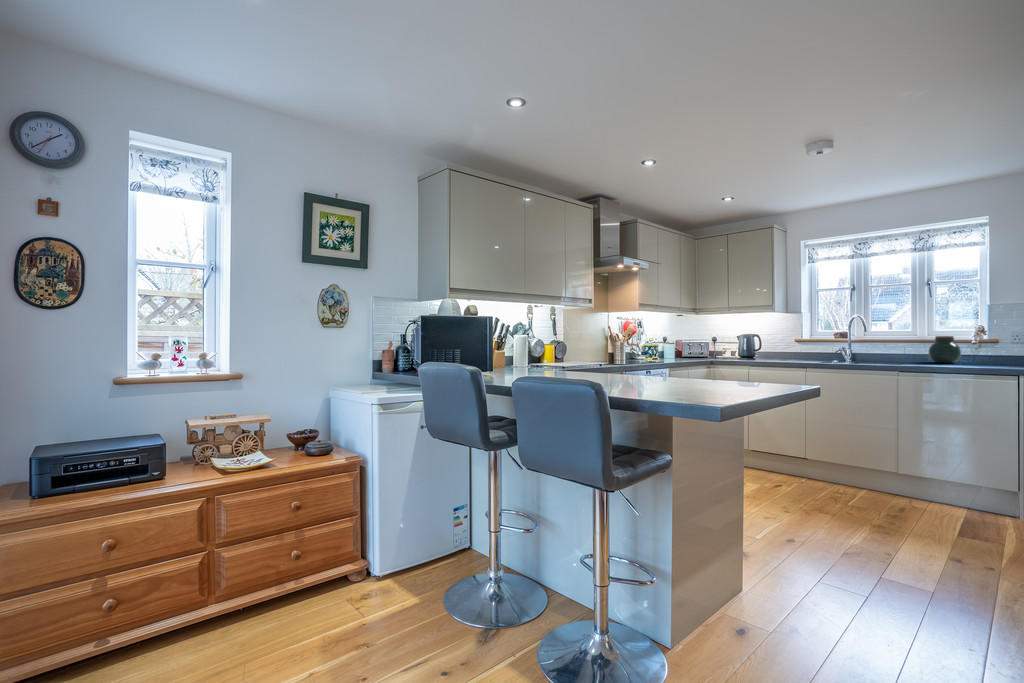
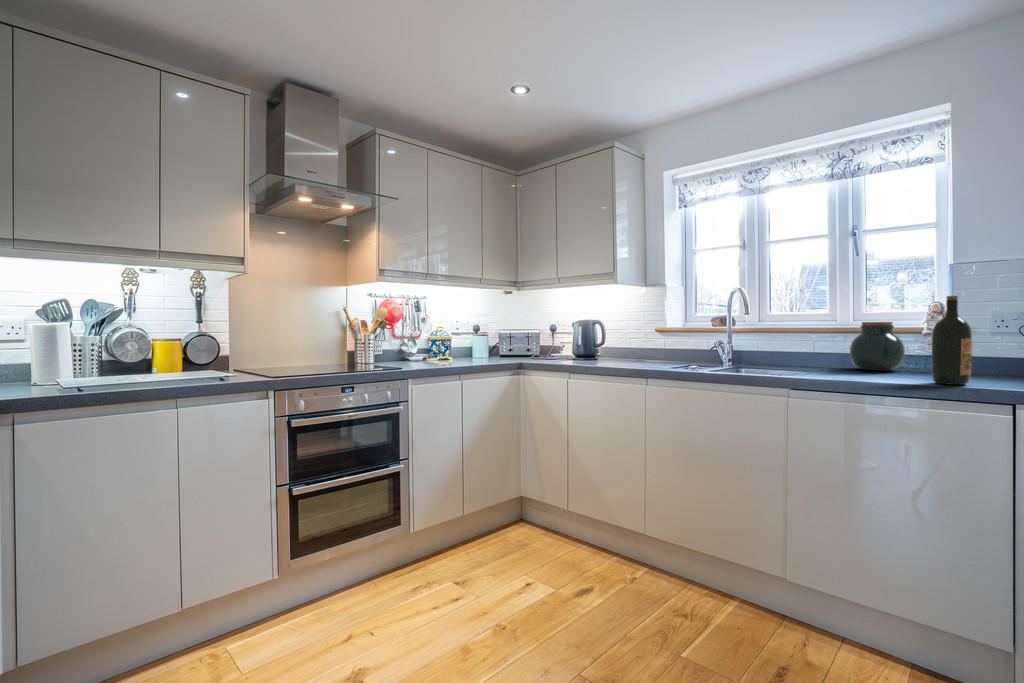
wine bottle: none [974,323,995,368] -> present [932,296,972,385]

